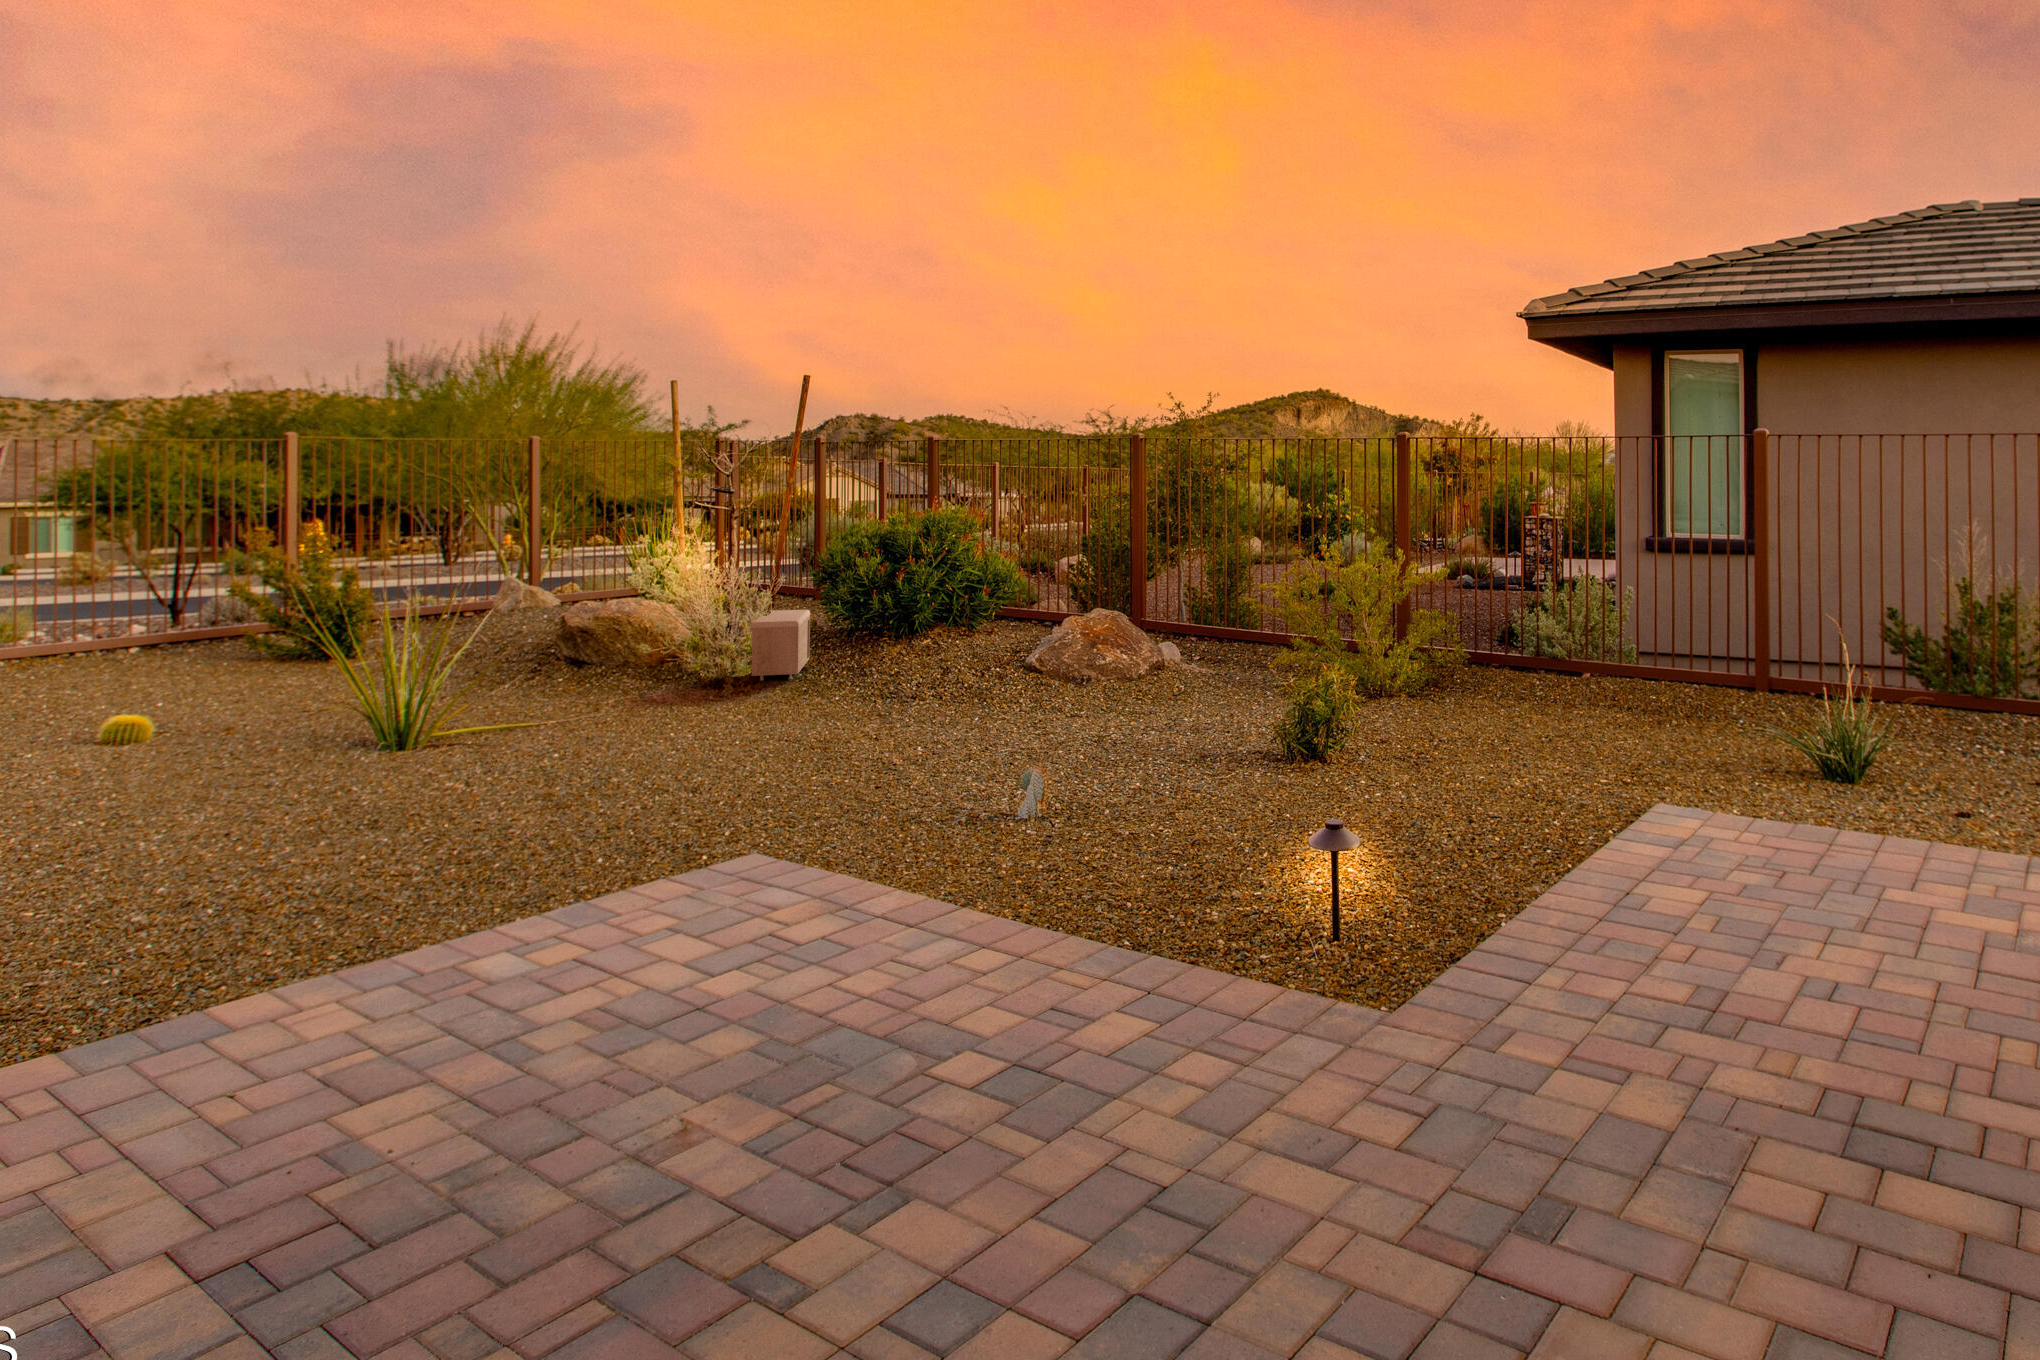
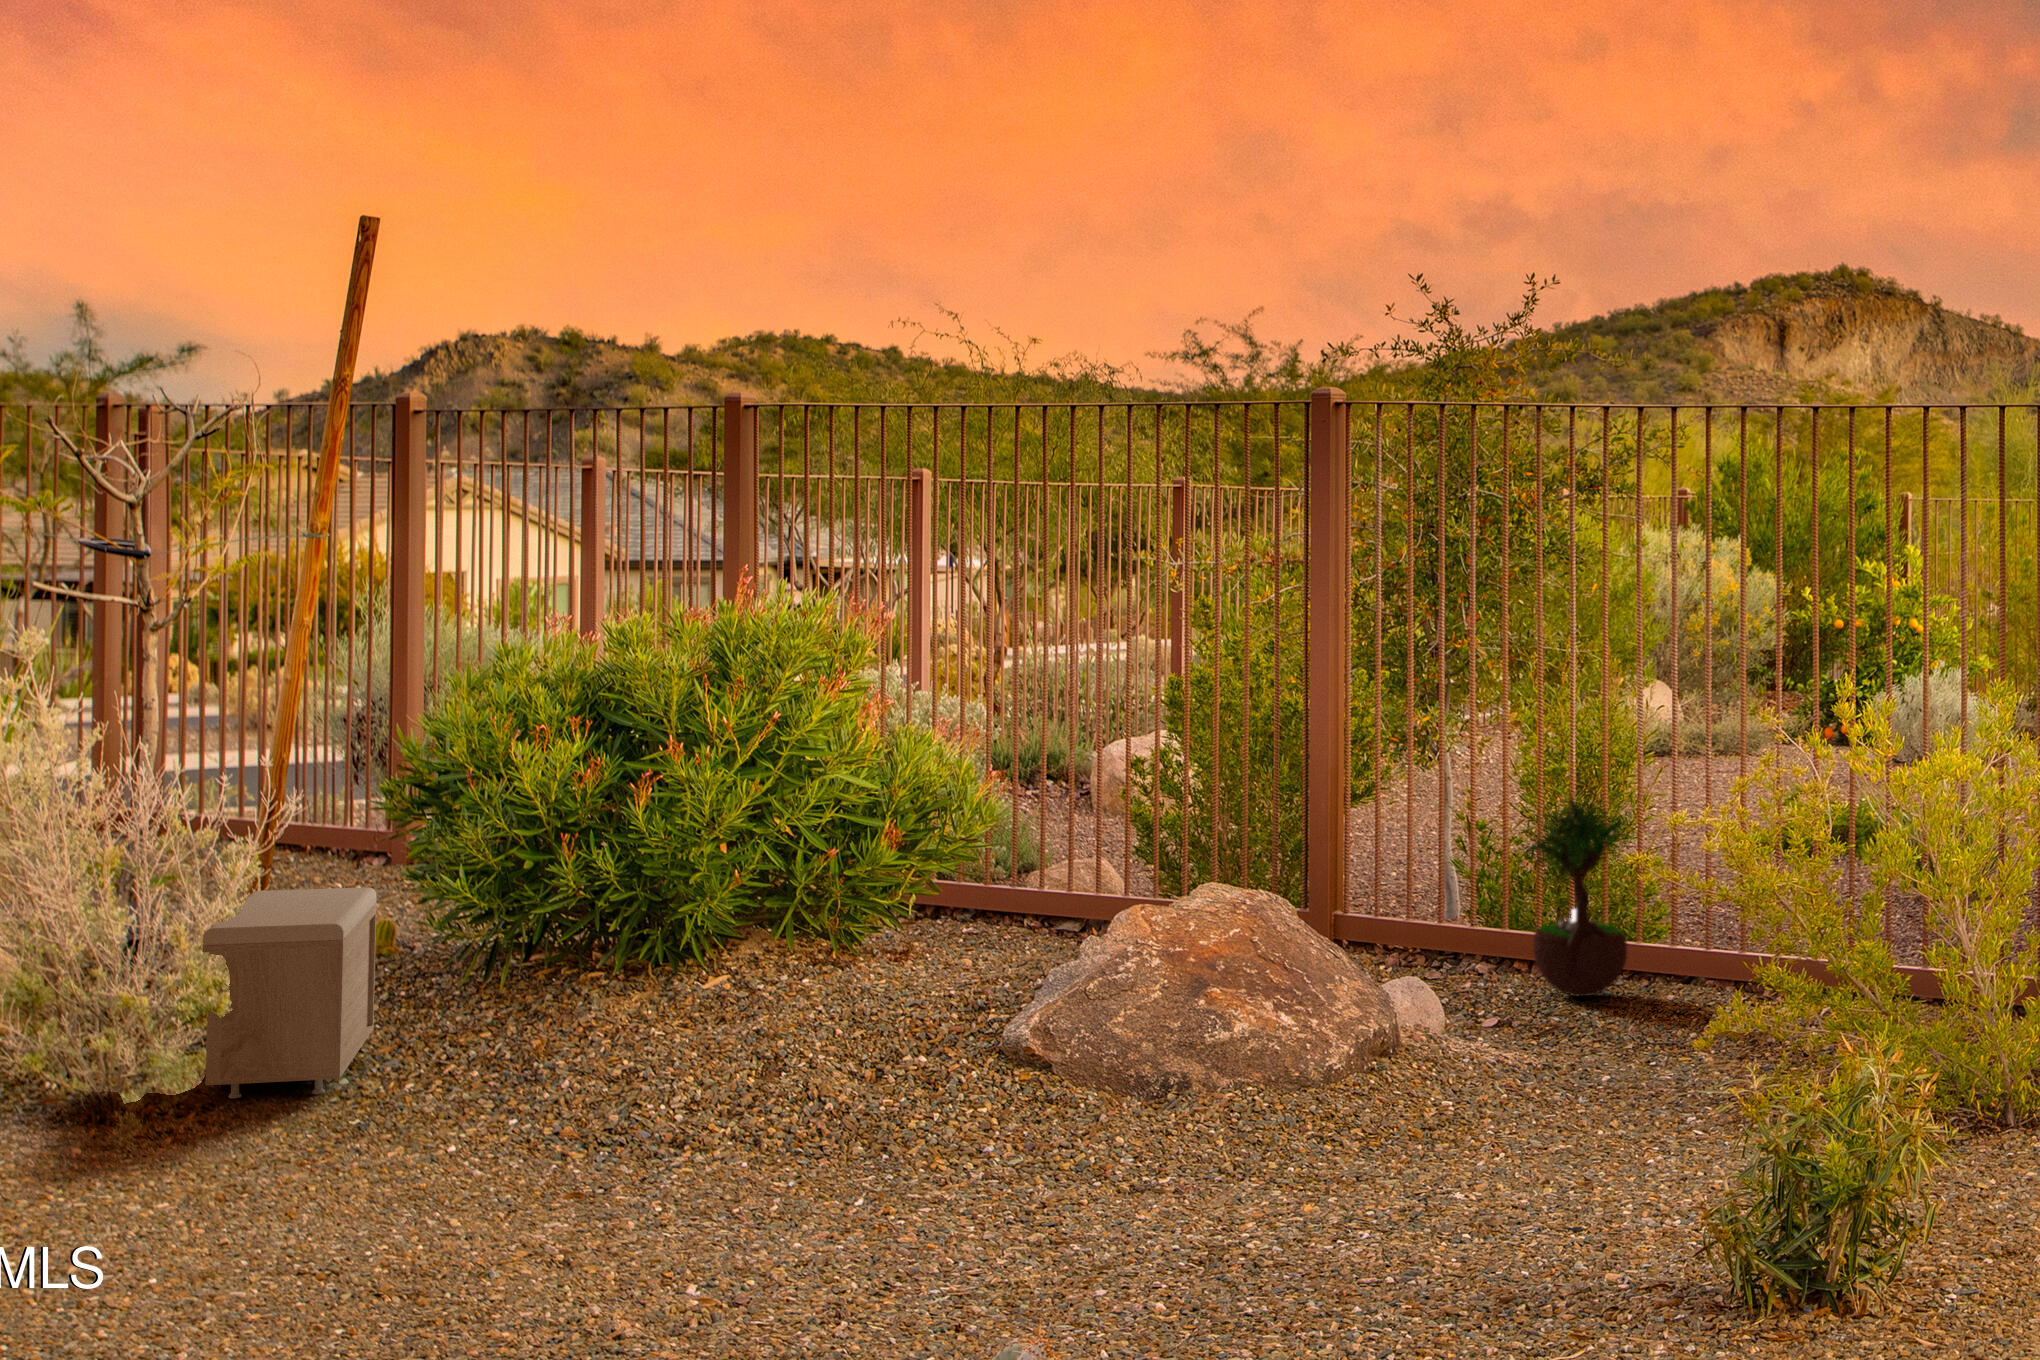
potted tree: none [1214,573,1260,650] -> present [1516,779,1635,997]

